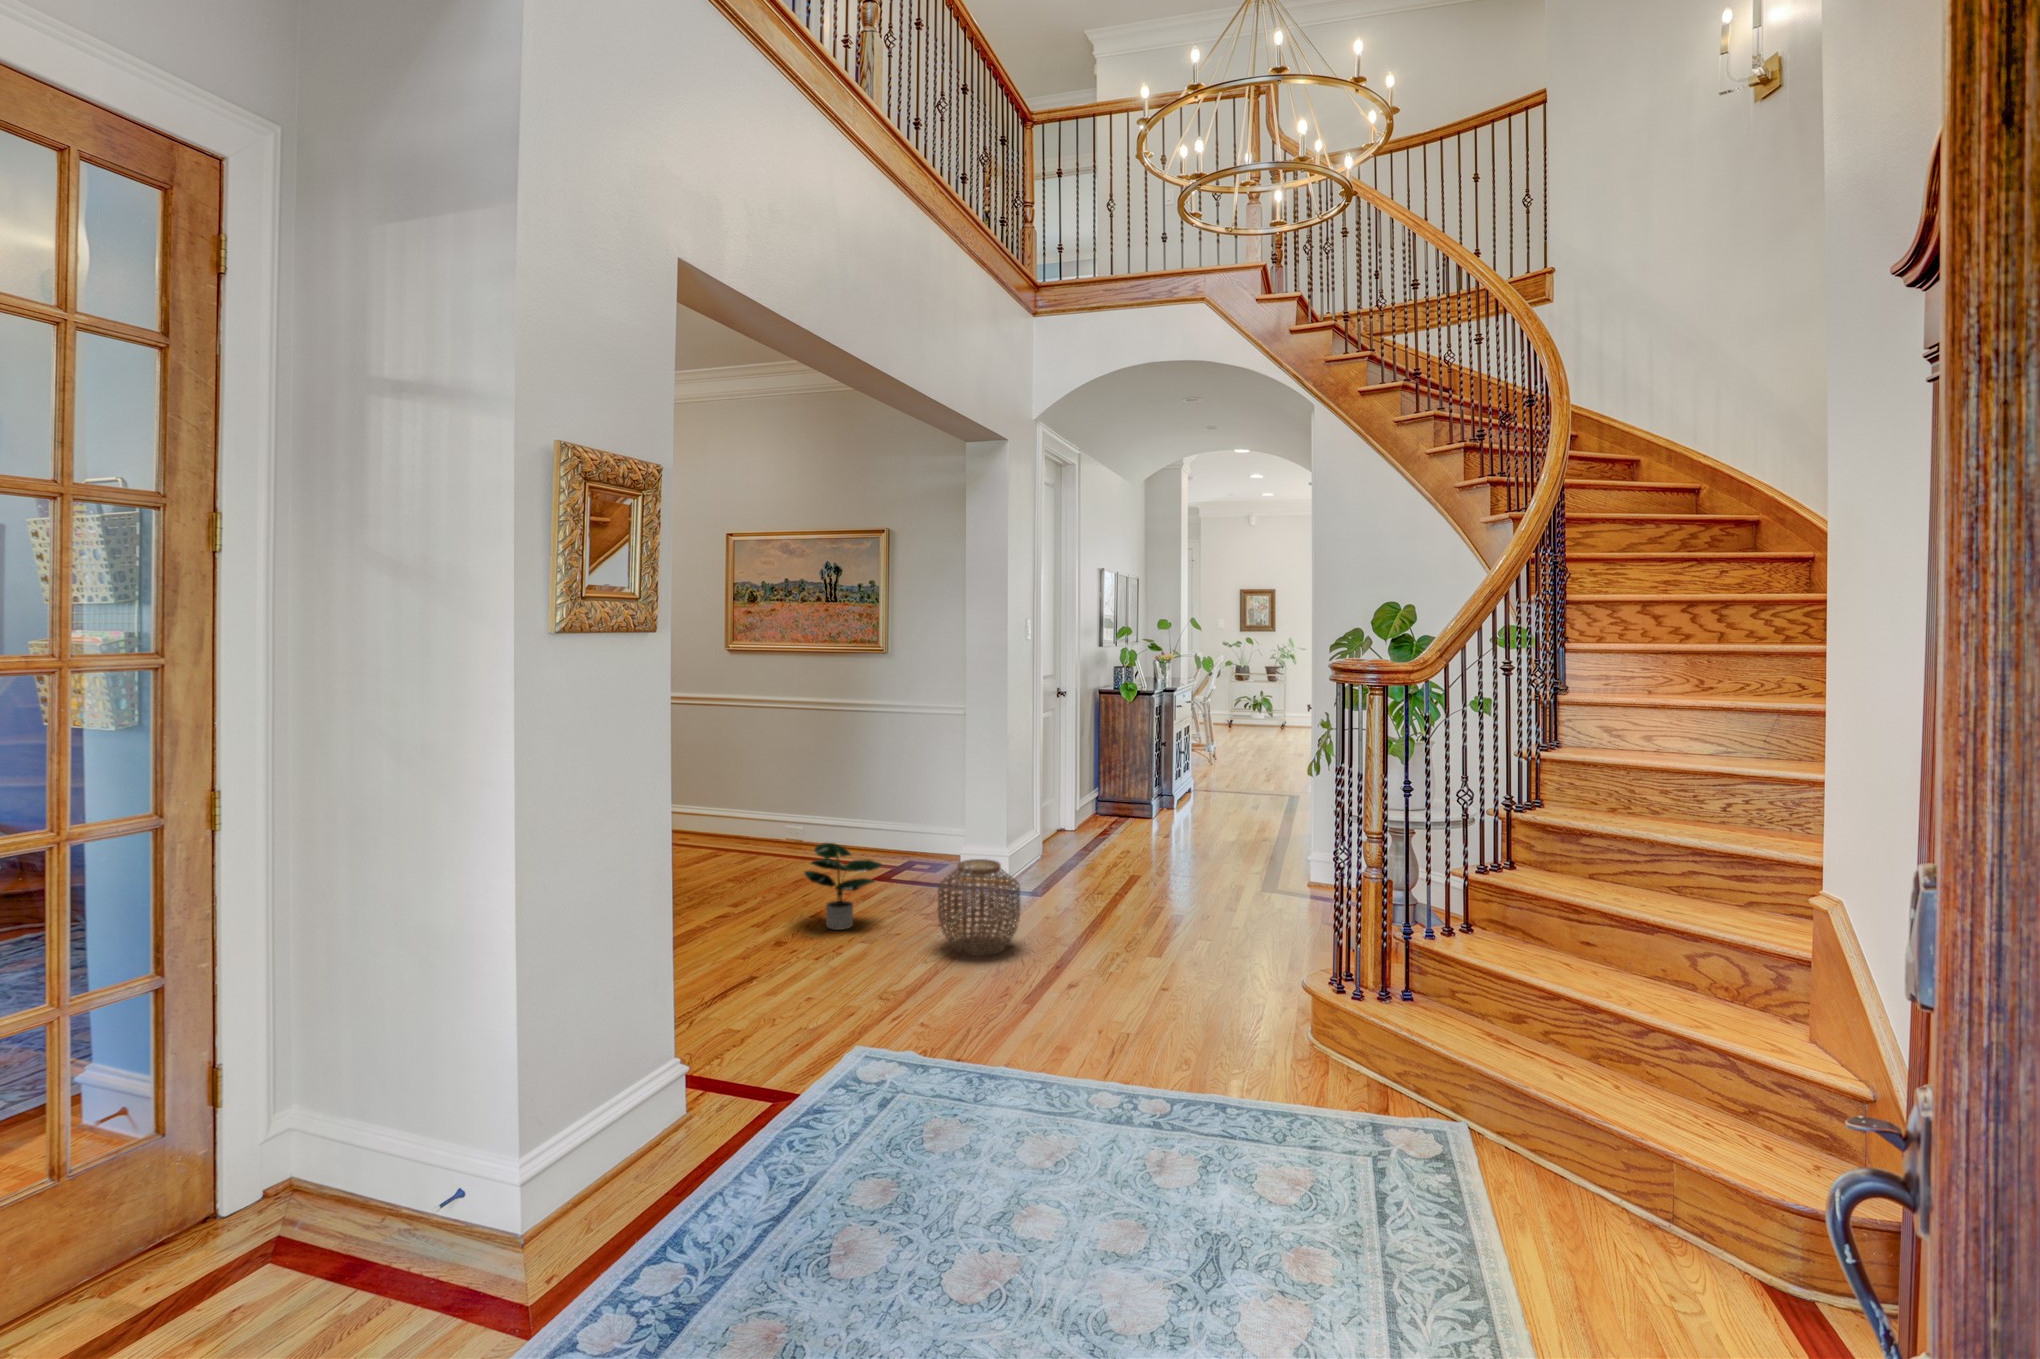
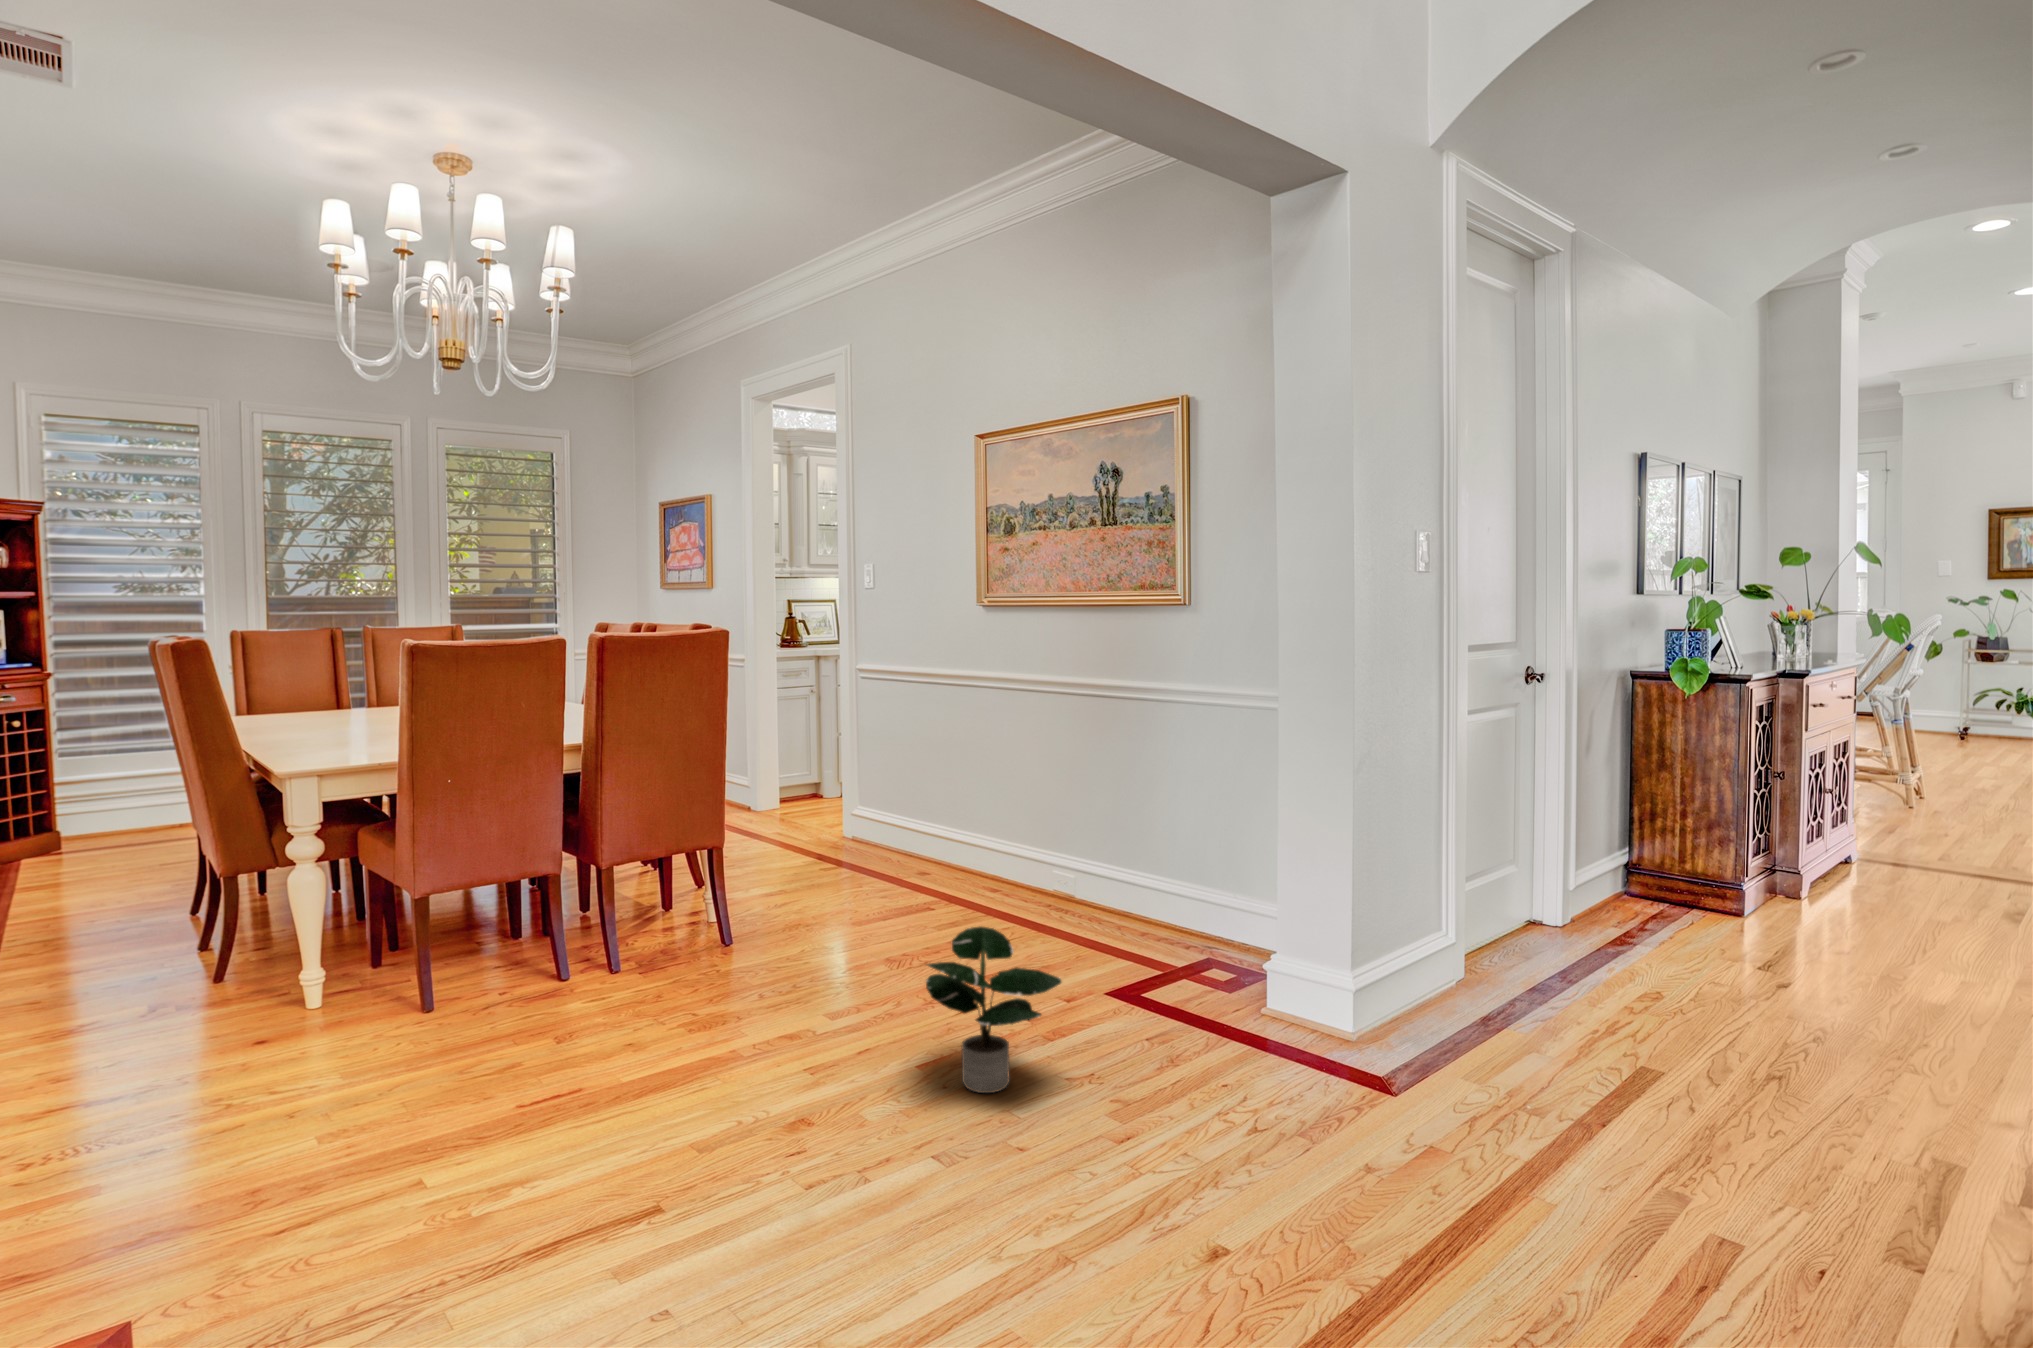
woven basket: present [938,859,1020,956] -> none [1101,1018,1282,1243]

